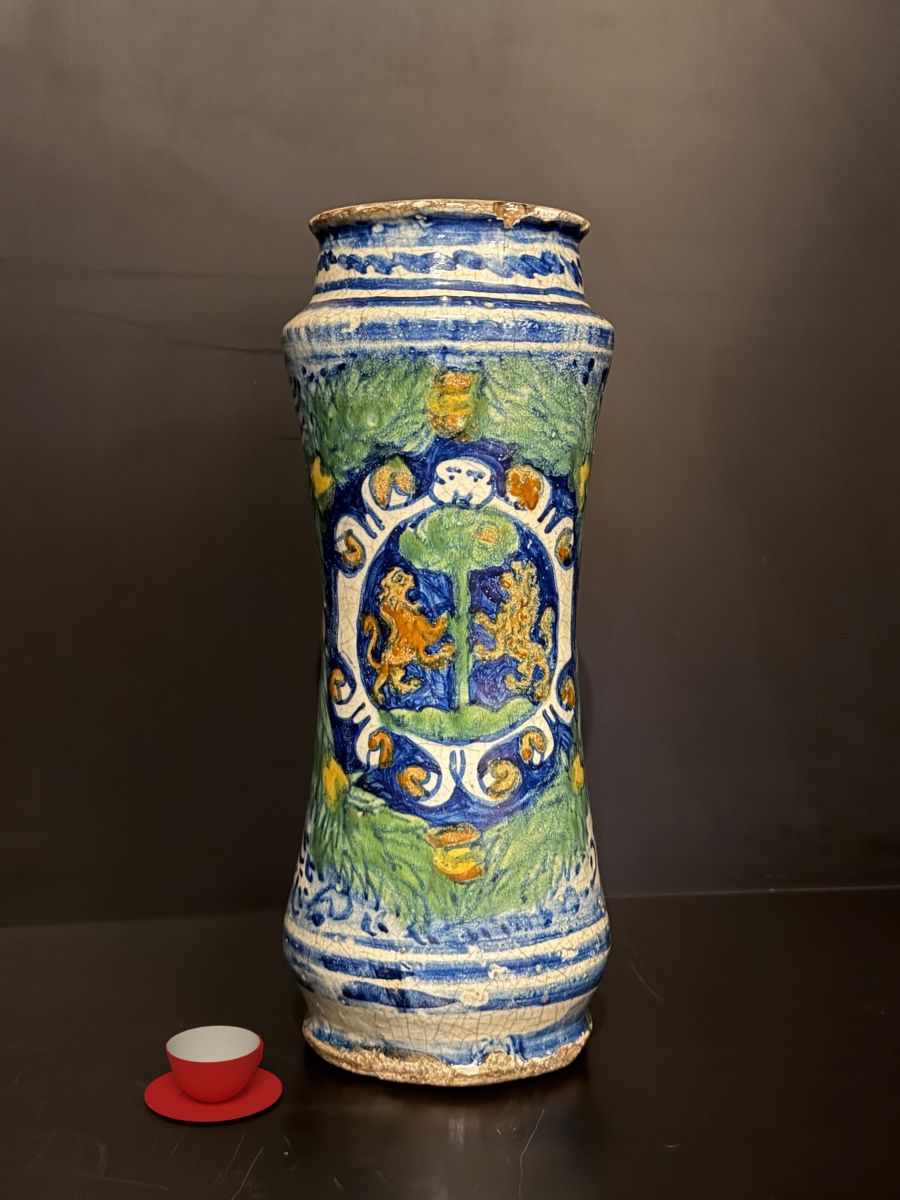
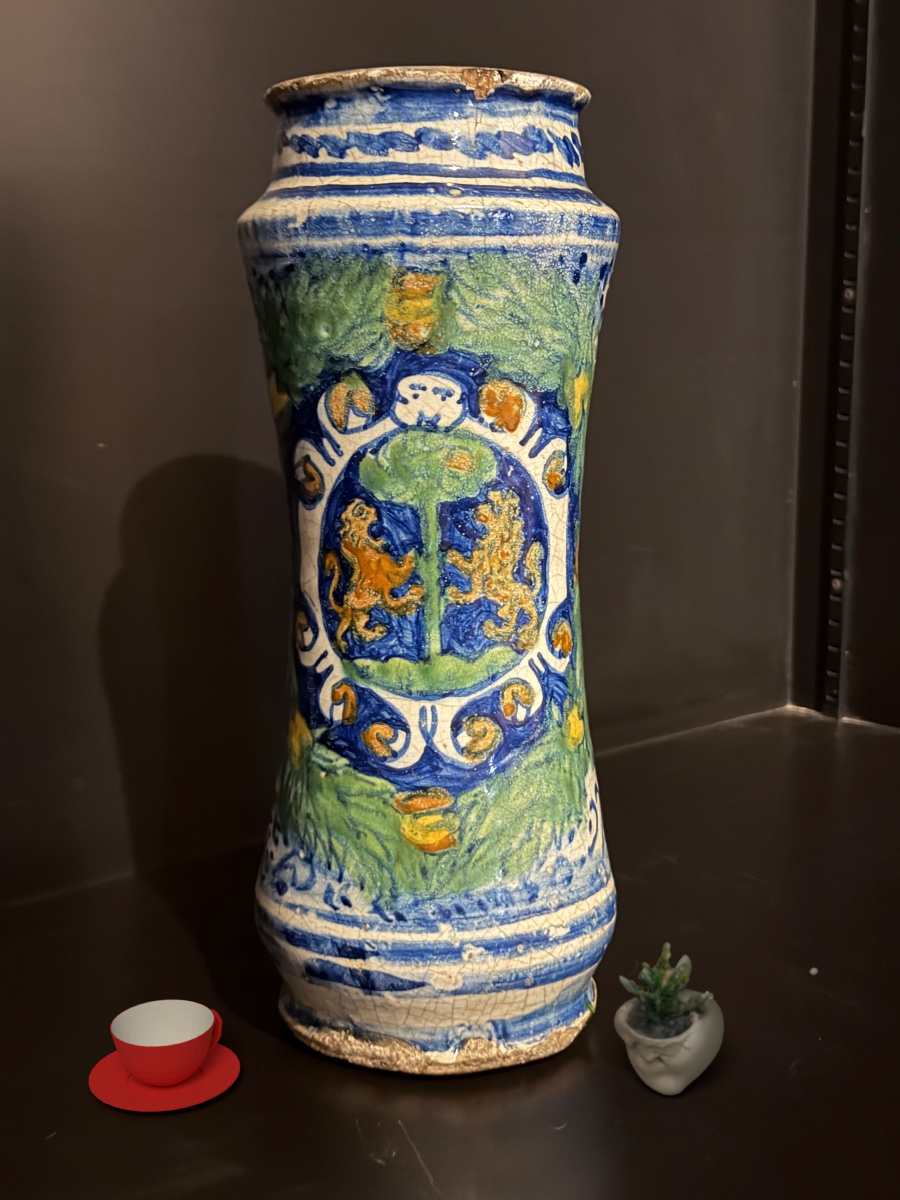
succulent plant: none [621,958,805,1097] -> present [614,942,818,1095]

